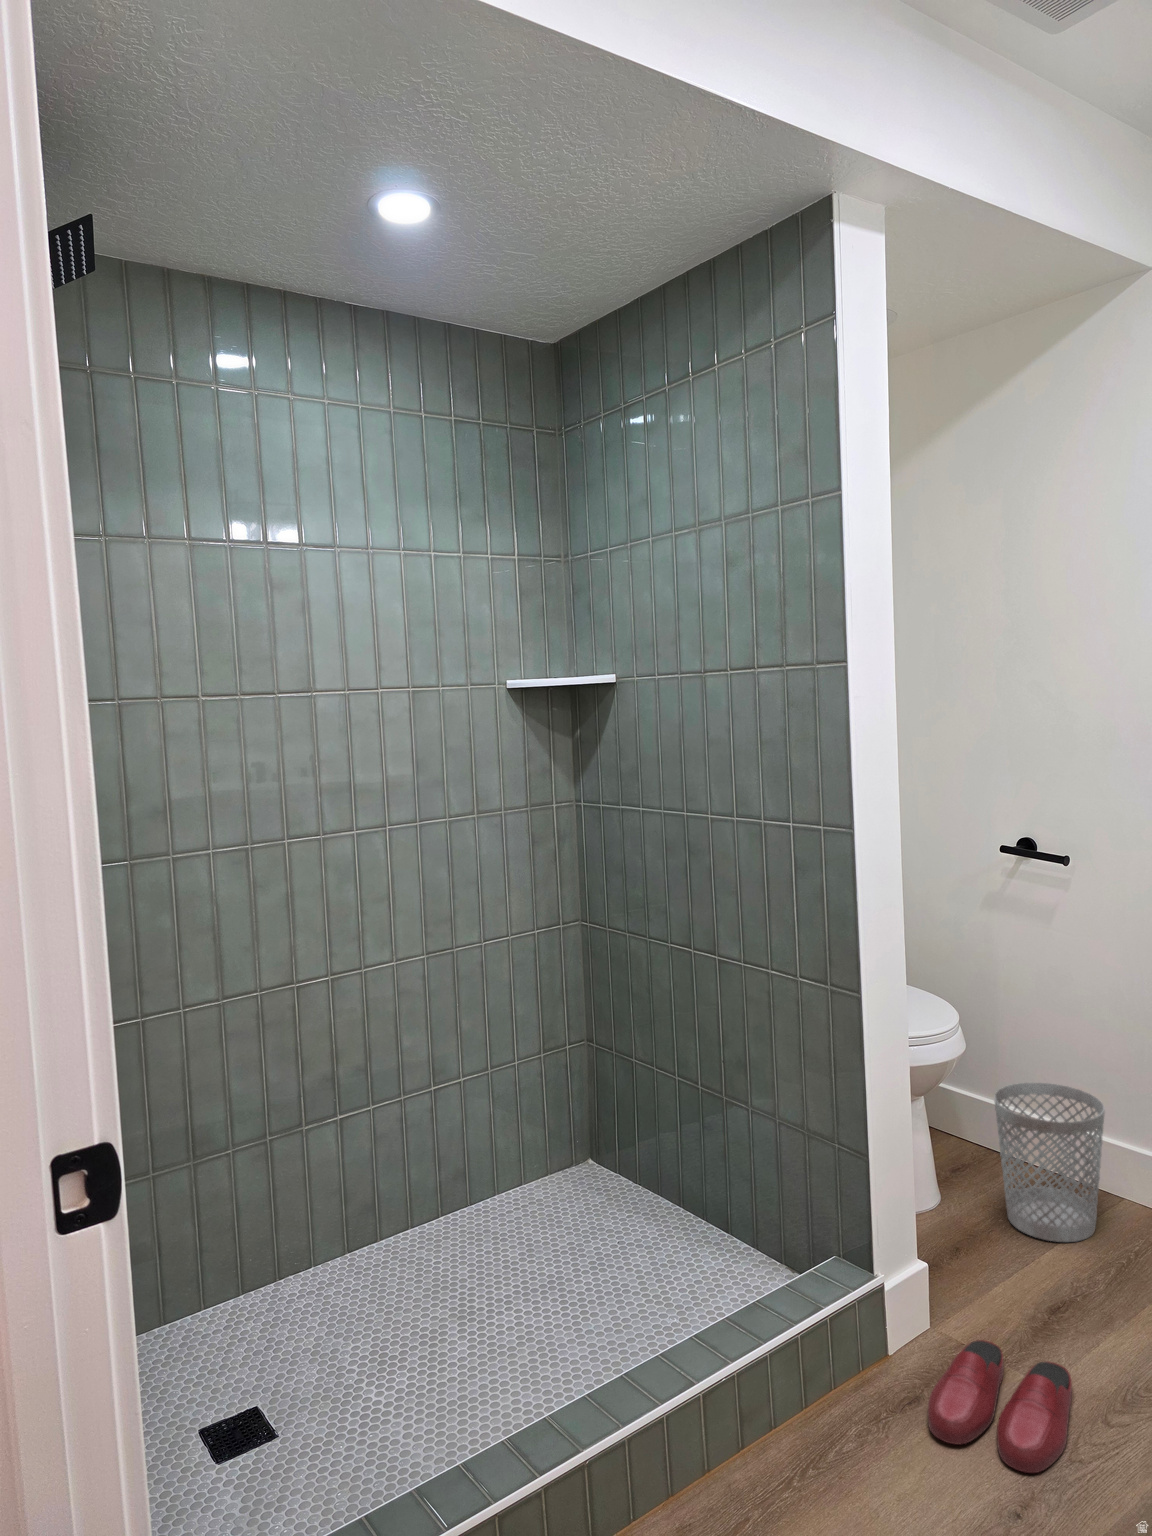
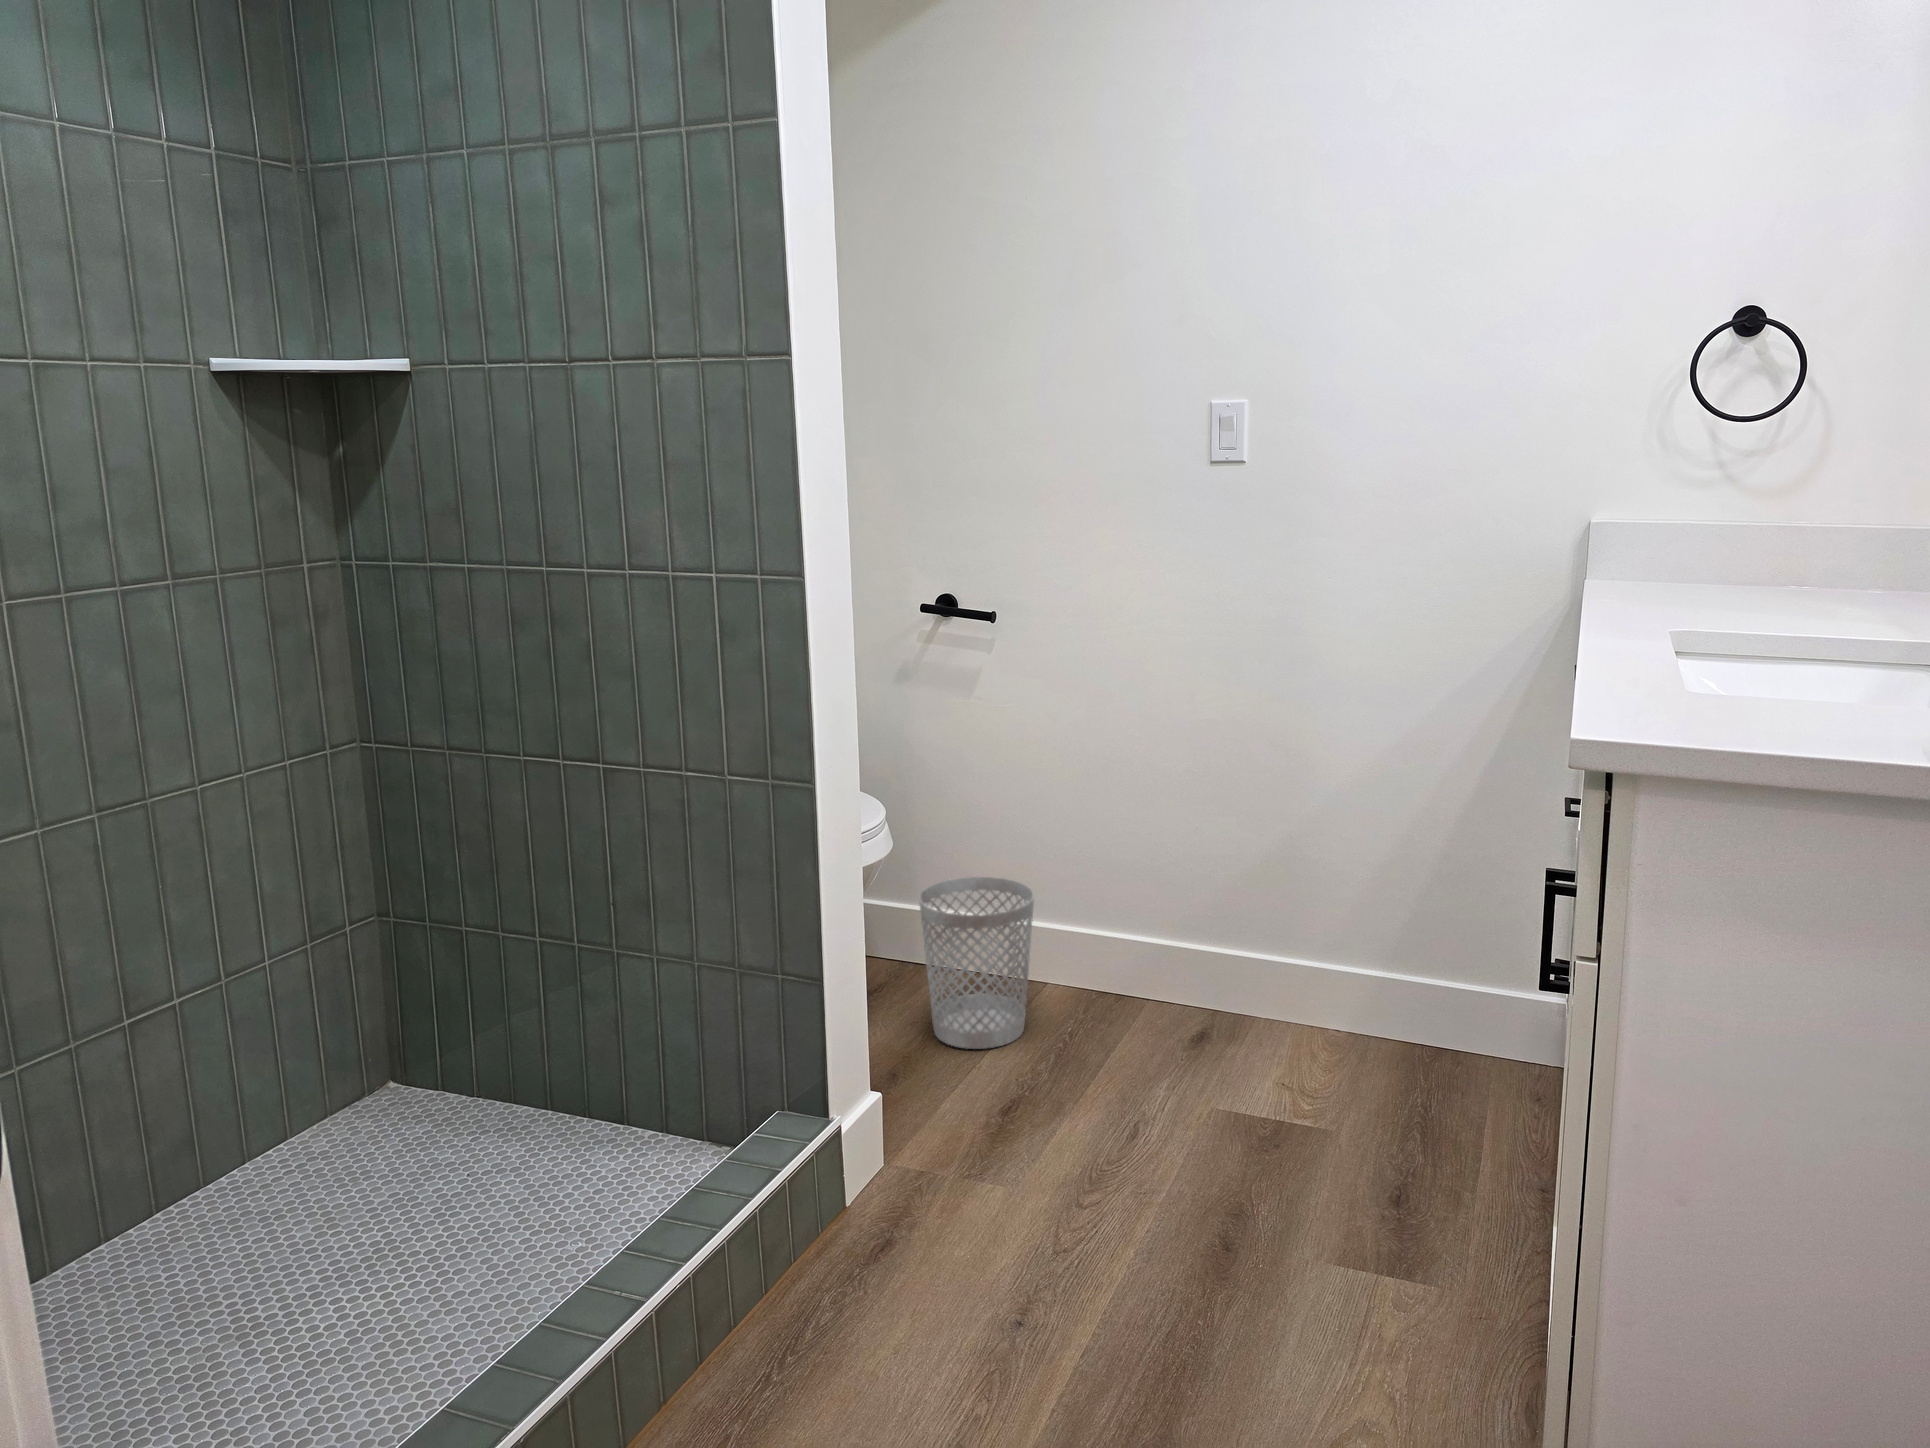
slippers: present [928,1340,1072,1473] -> none [906,1165,1051,1284]

